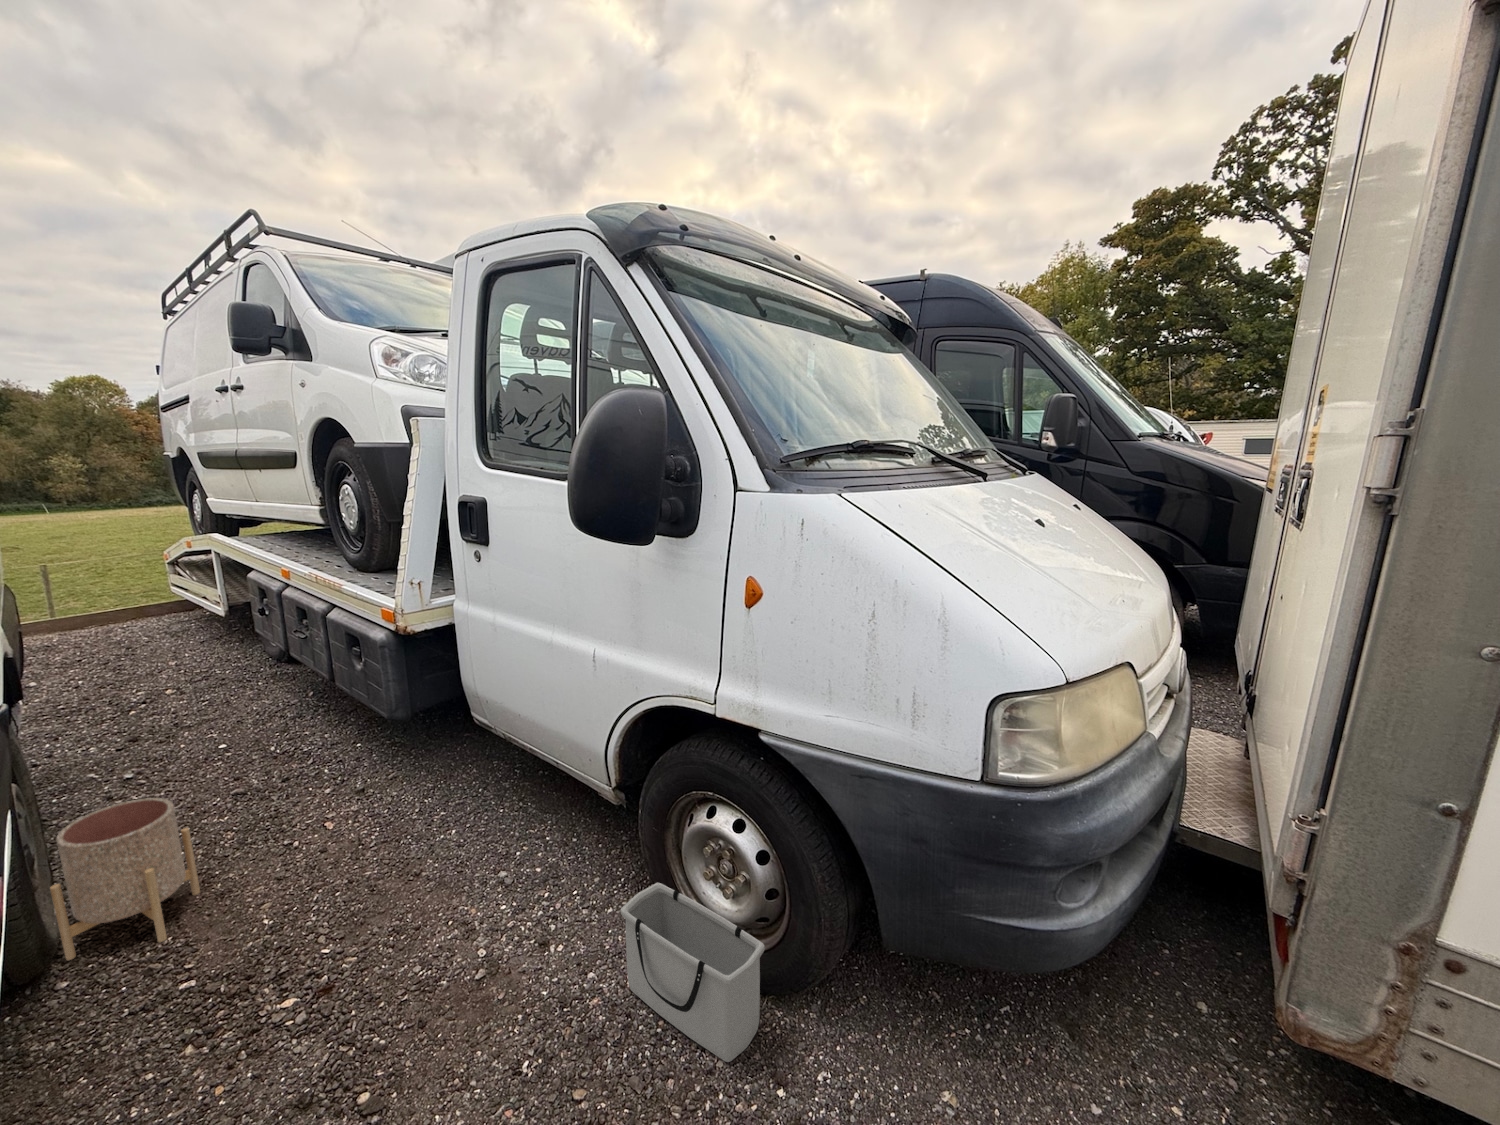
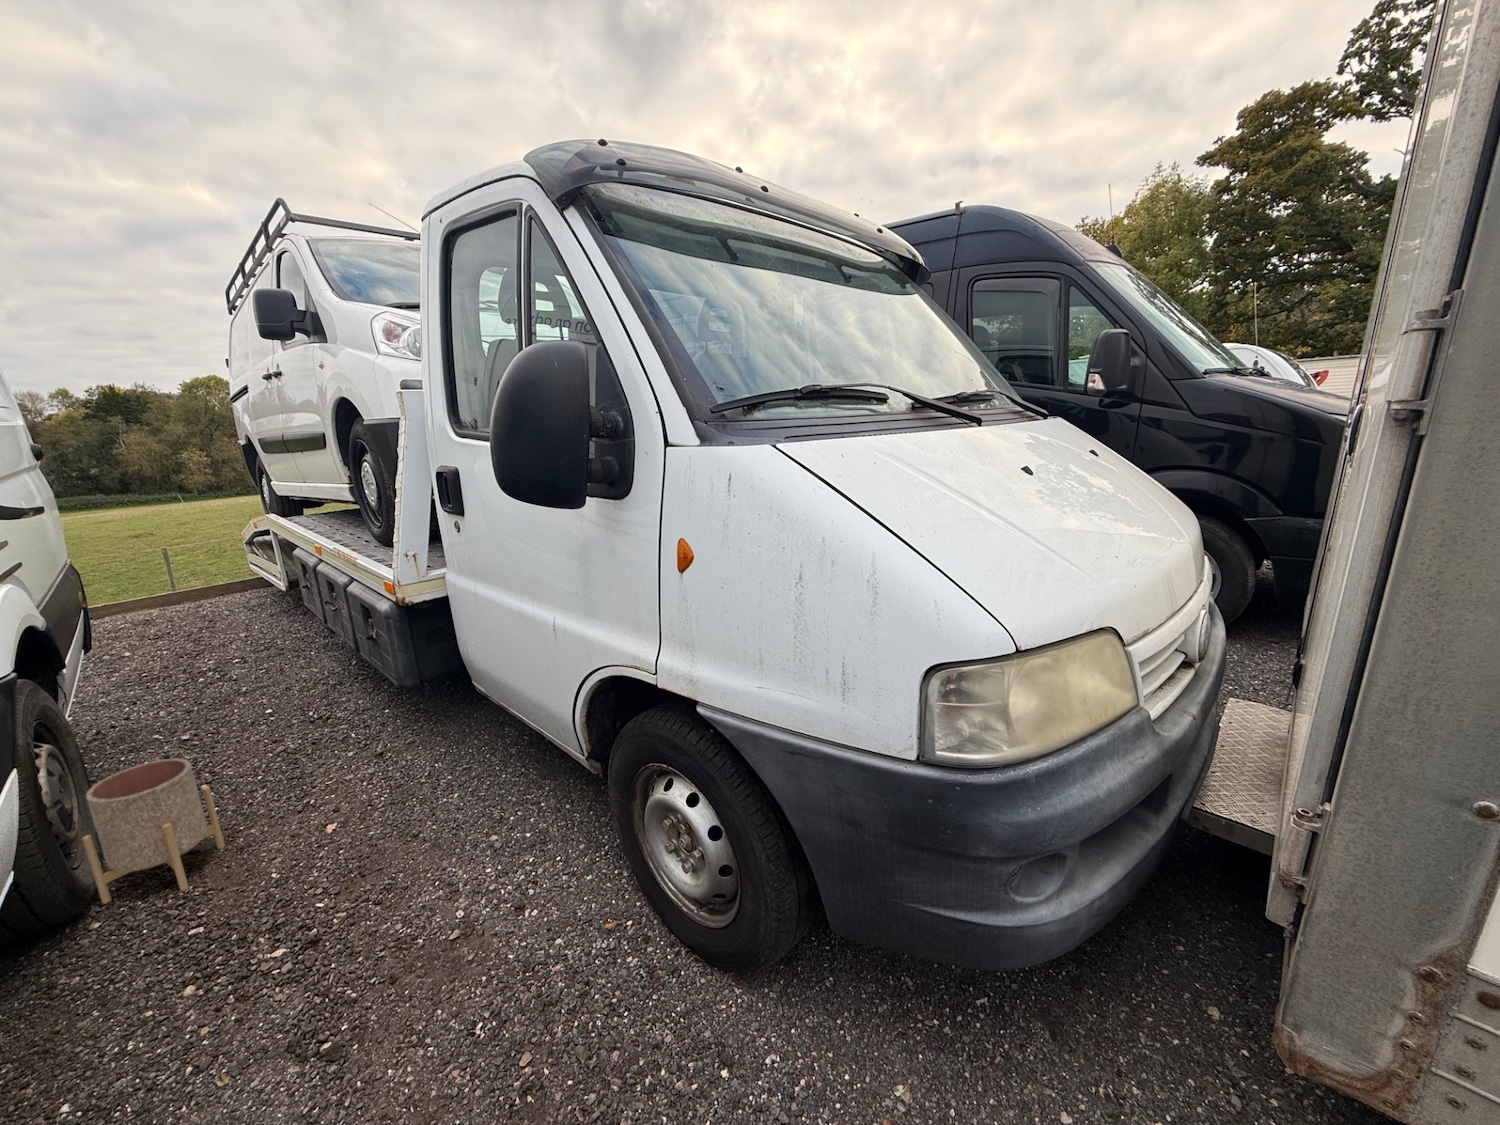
storage bin: present [621,883,765,1062] -> none [578,853,714,1038]

